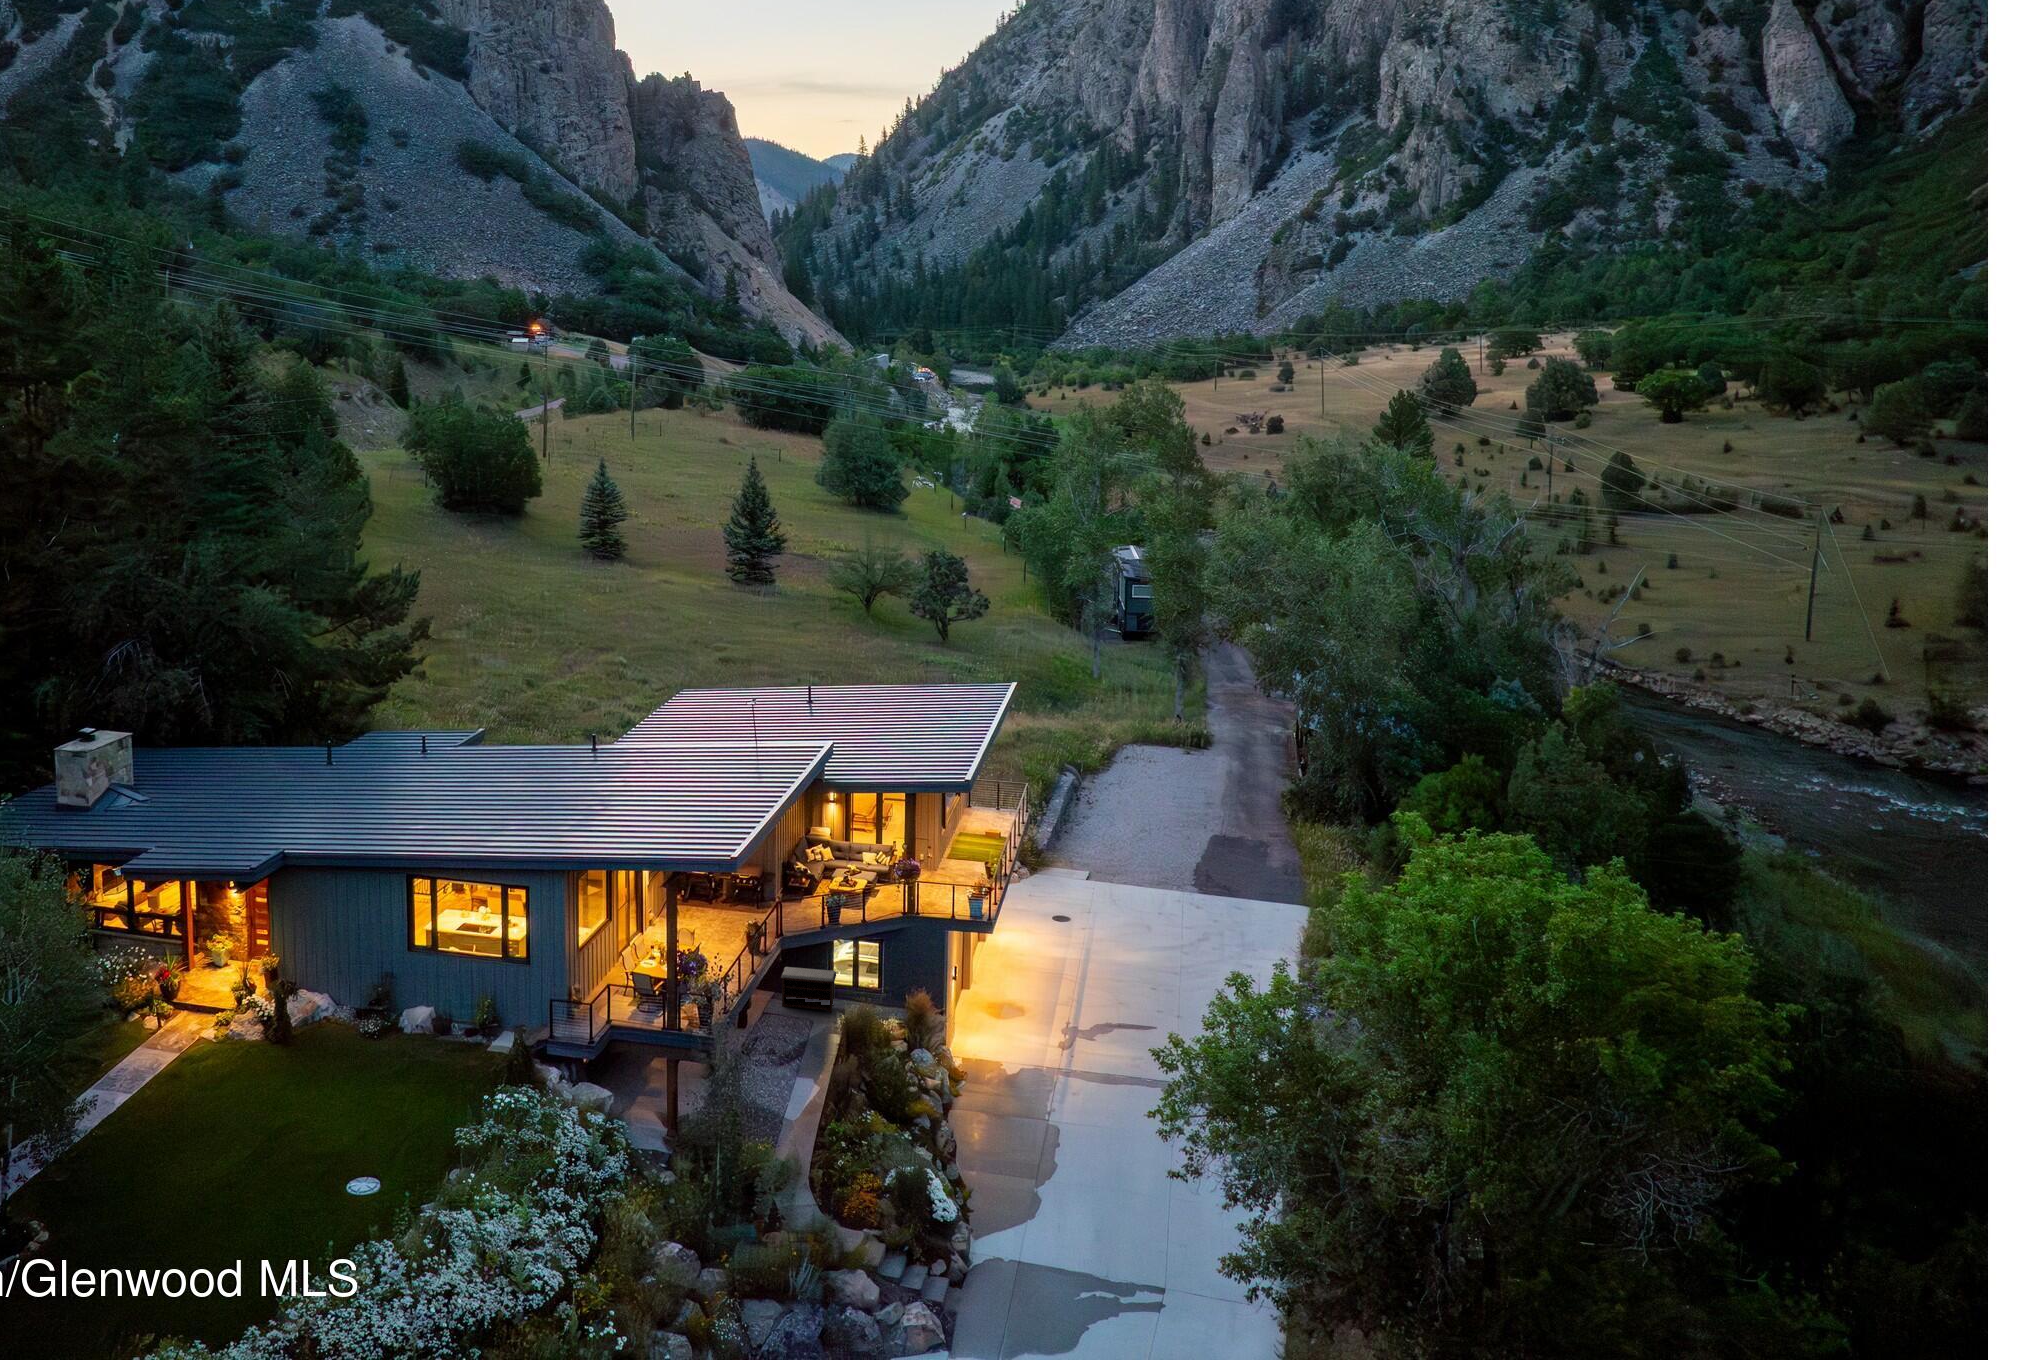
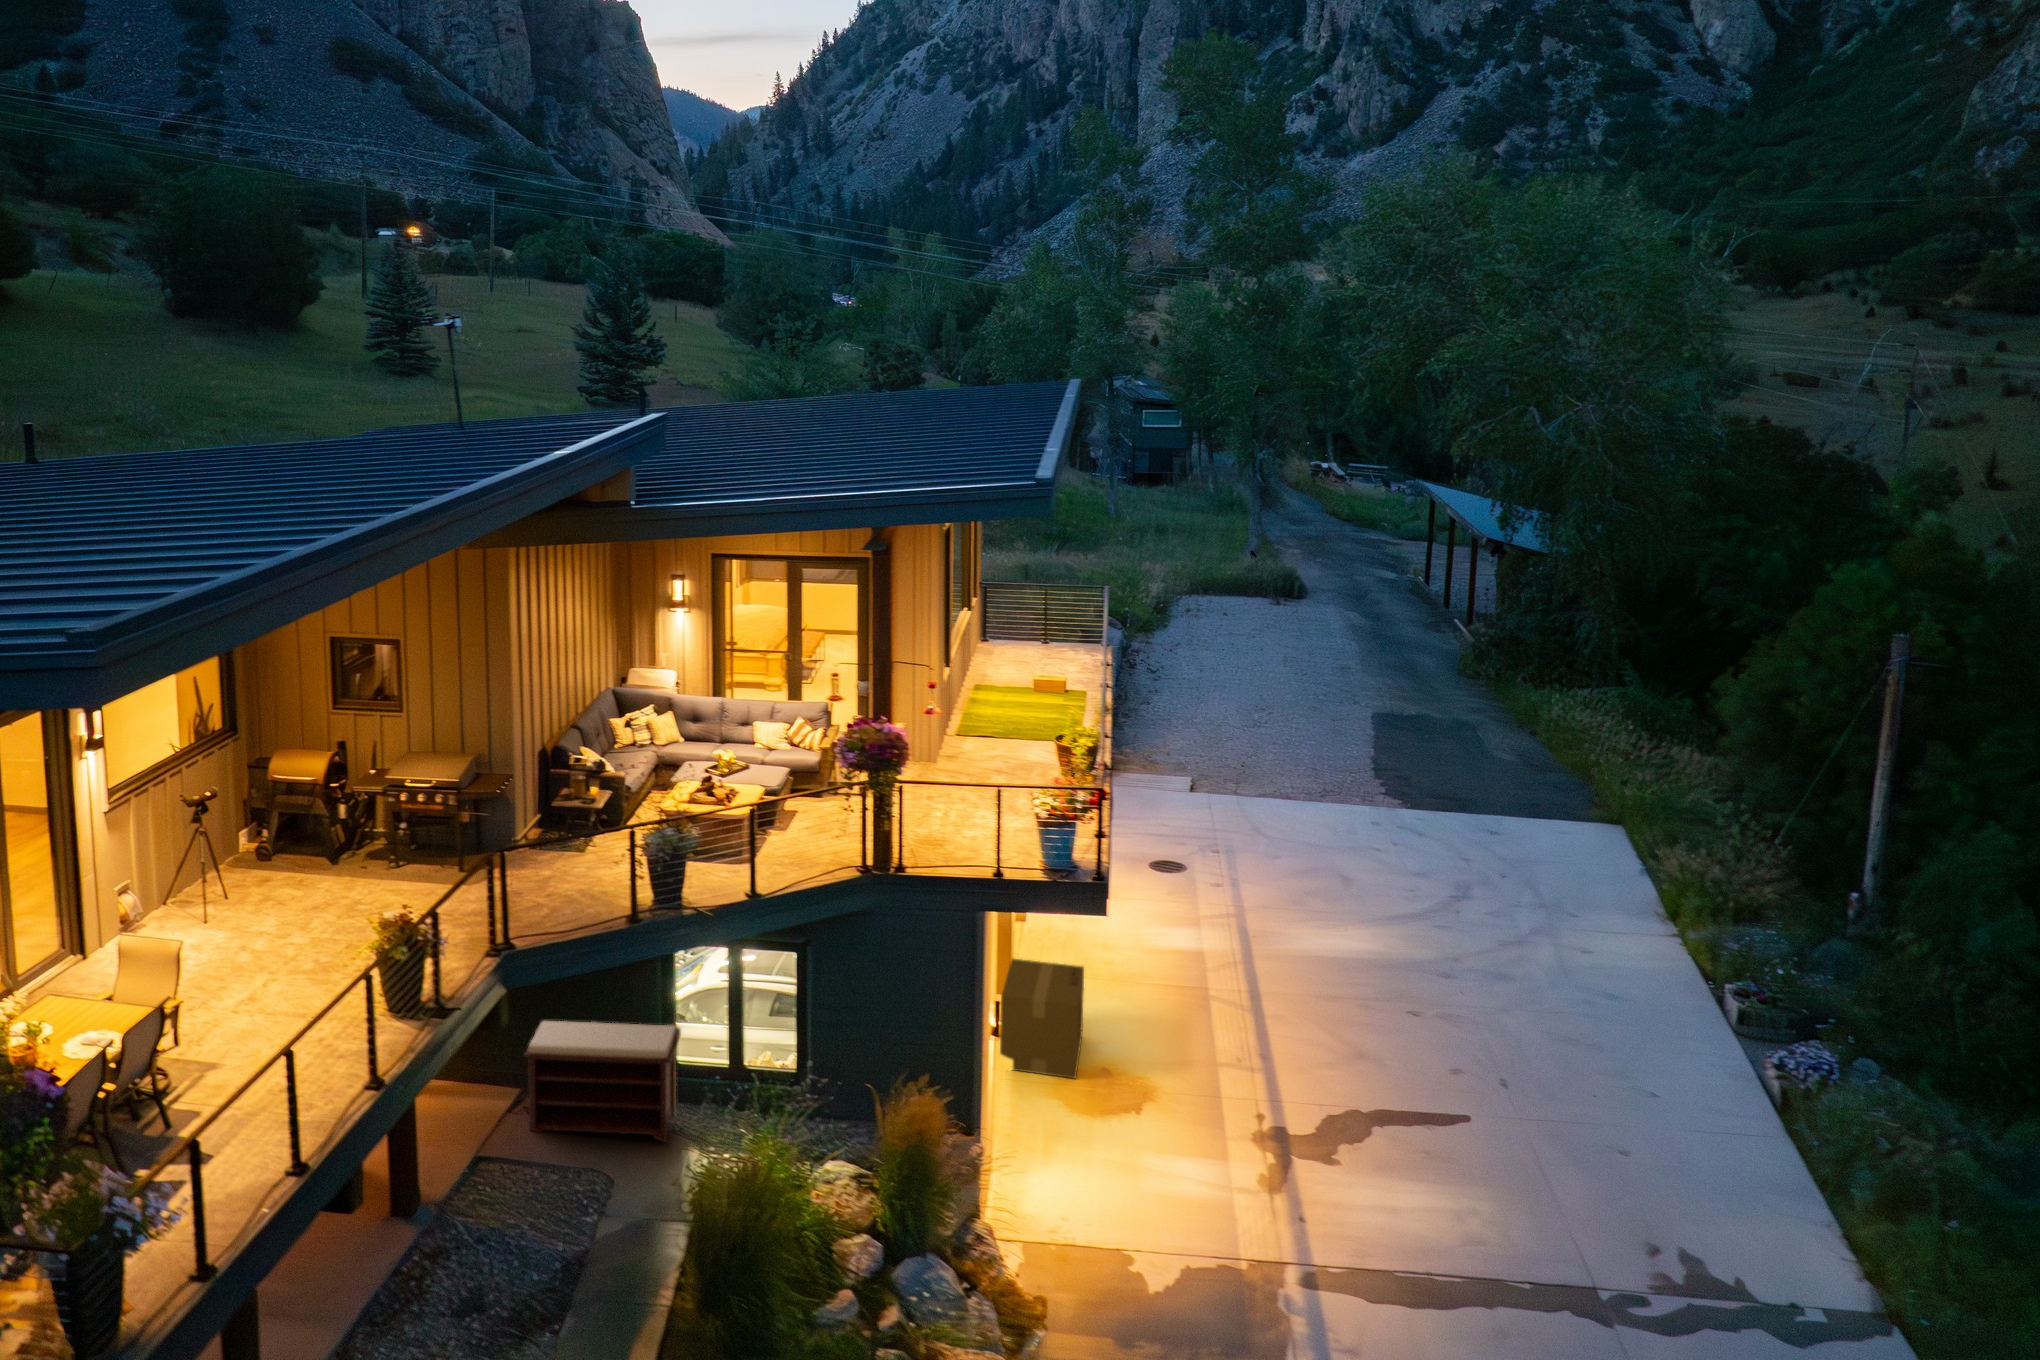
cardboard box: none [962,956,1000,1005] -> present [1000,959,1084,1078]

